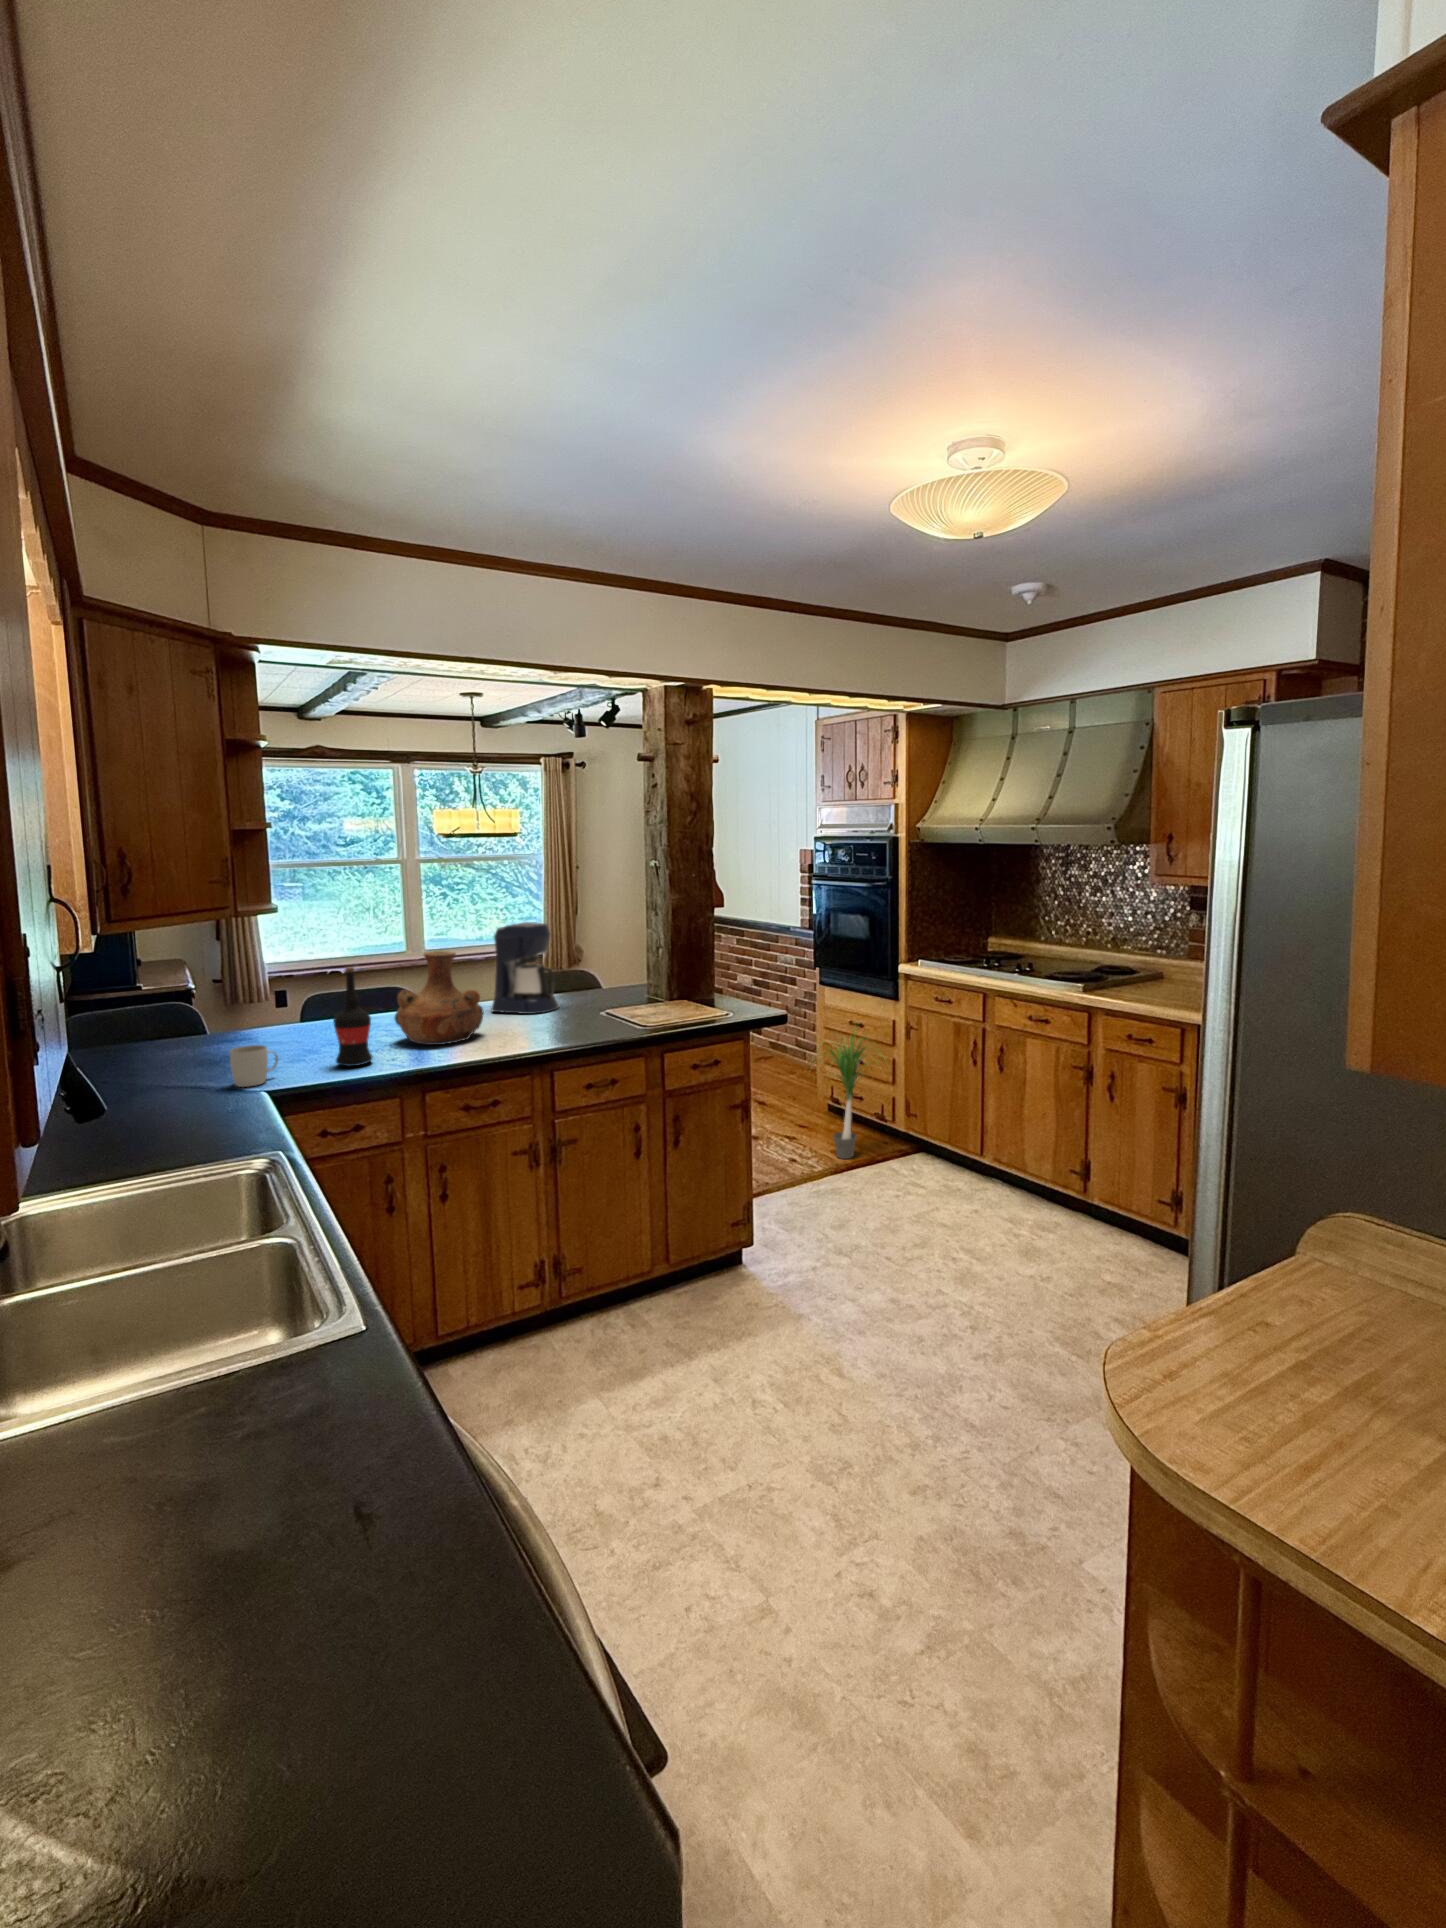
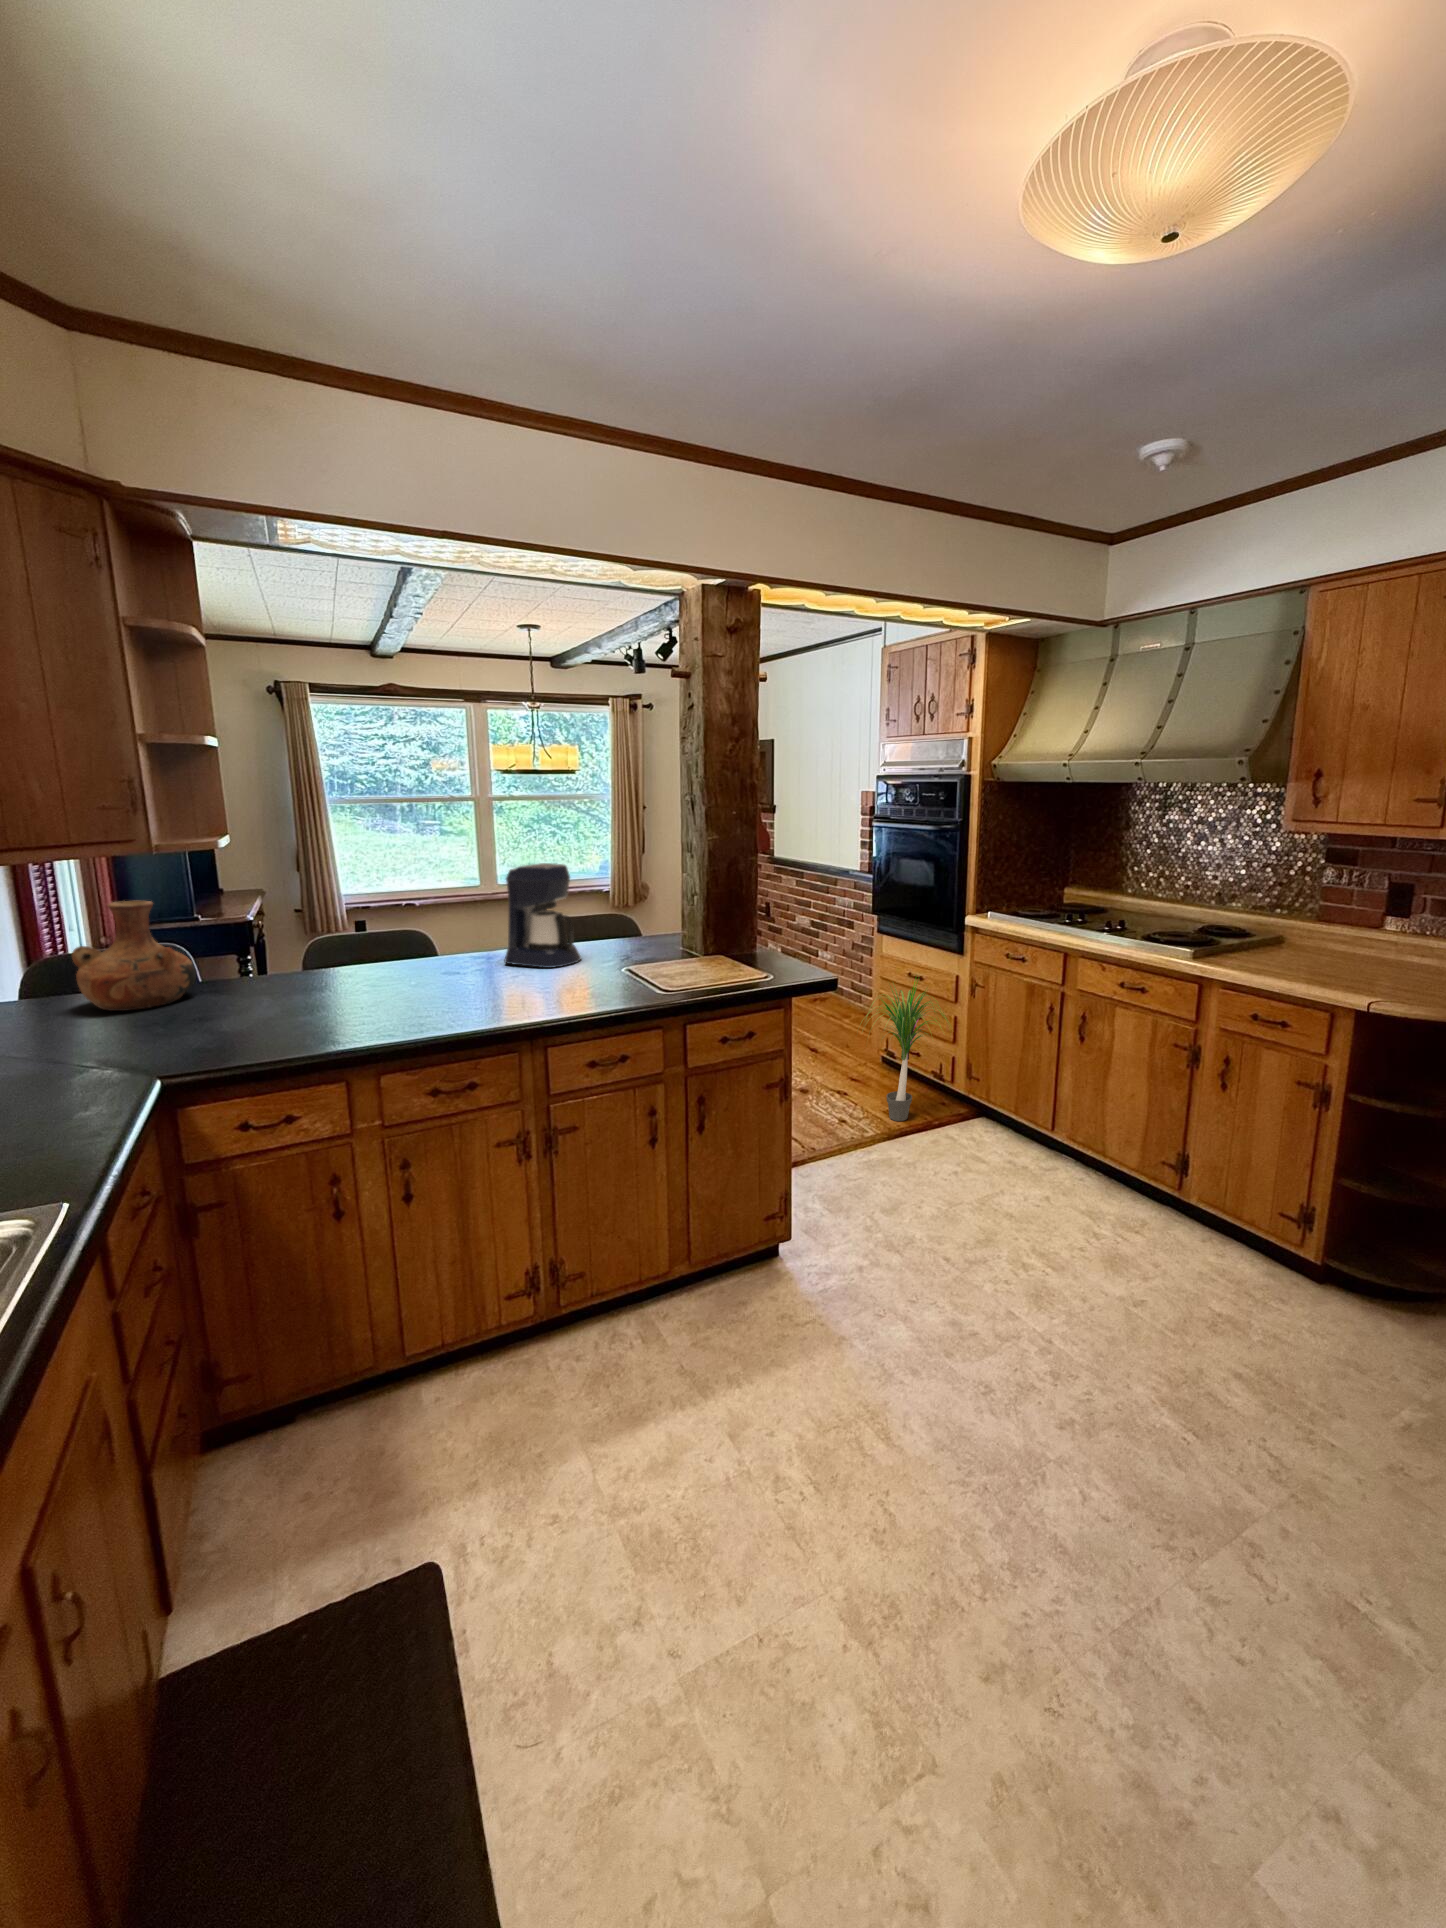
vase: present [395,951,483,1045] -> present [72,901,196,1011]
wine bottle: present [333,967,373,1066] -> none [269,917,323,1040]
mug: present [230,1045,278,1087] -> none [122,1013,196,1067]

